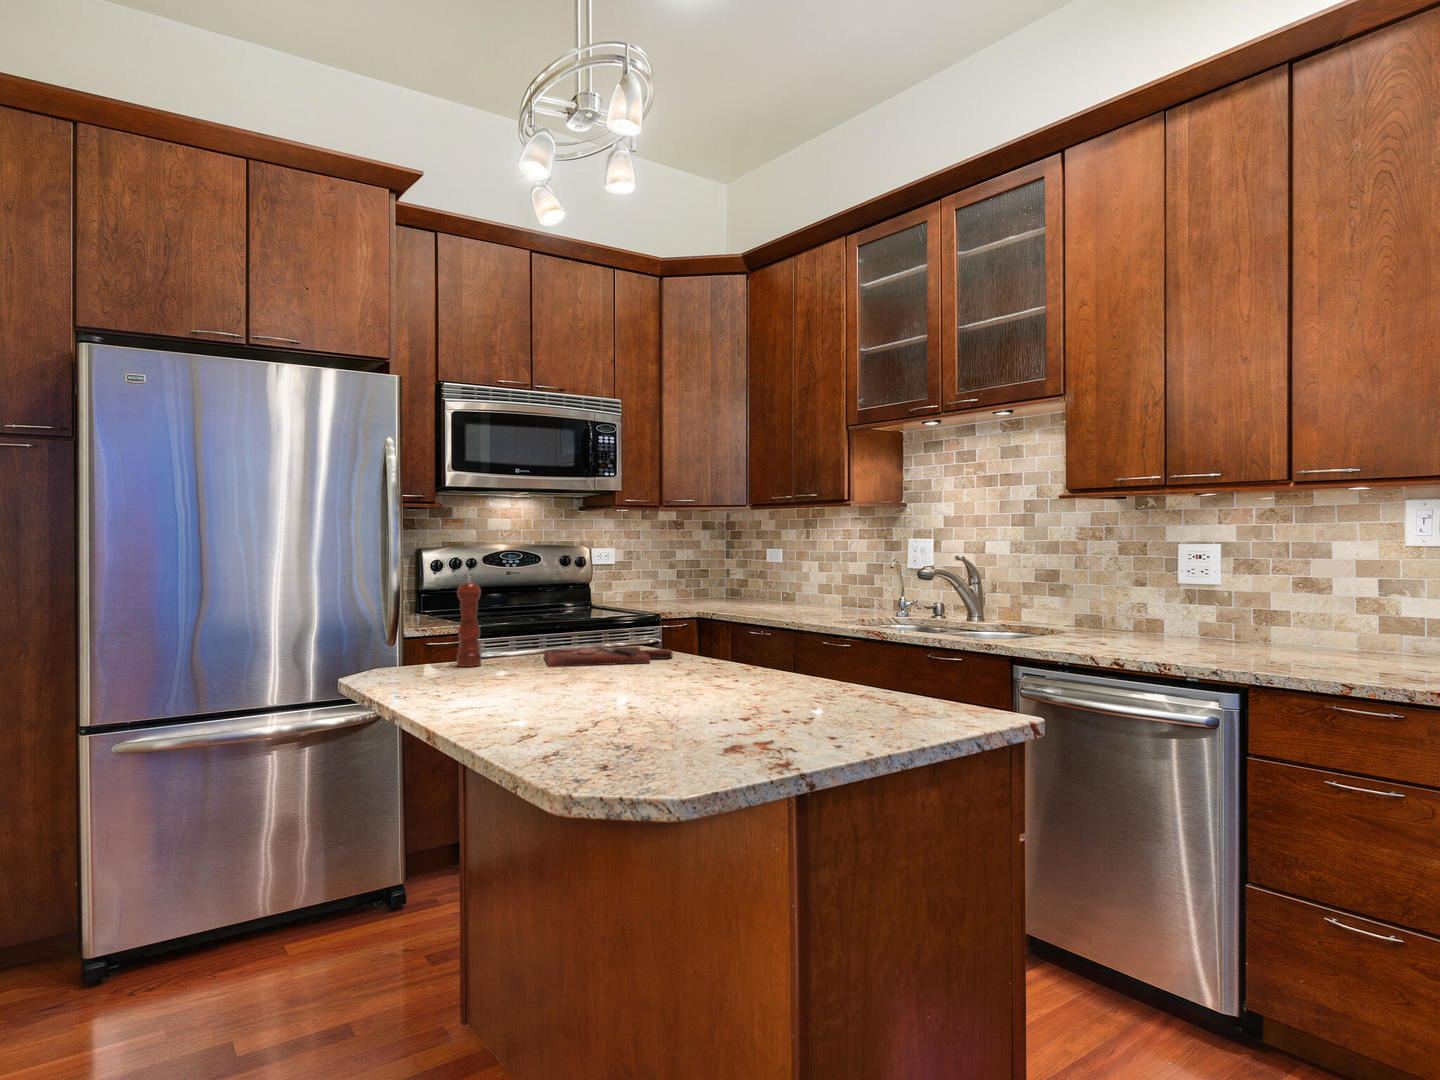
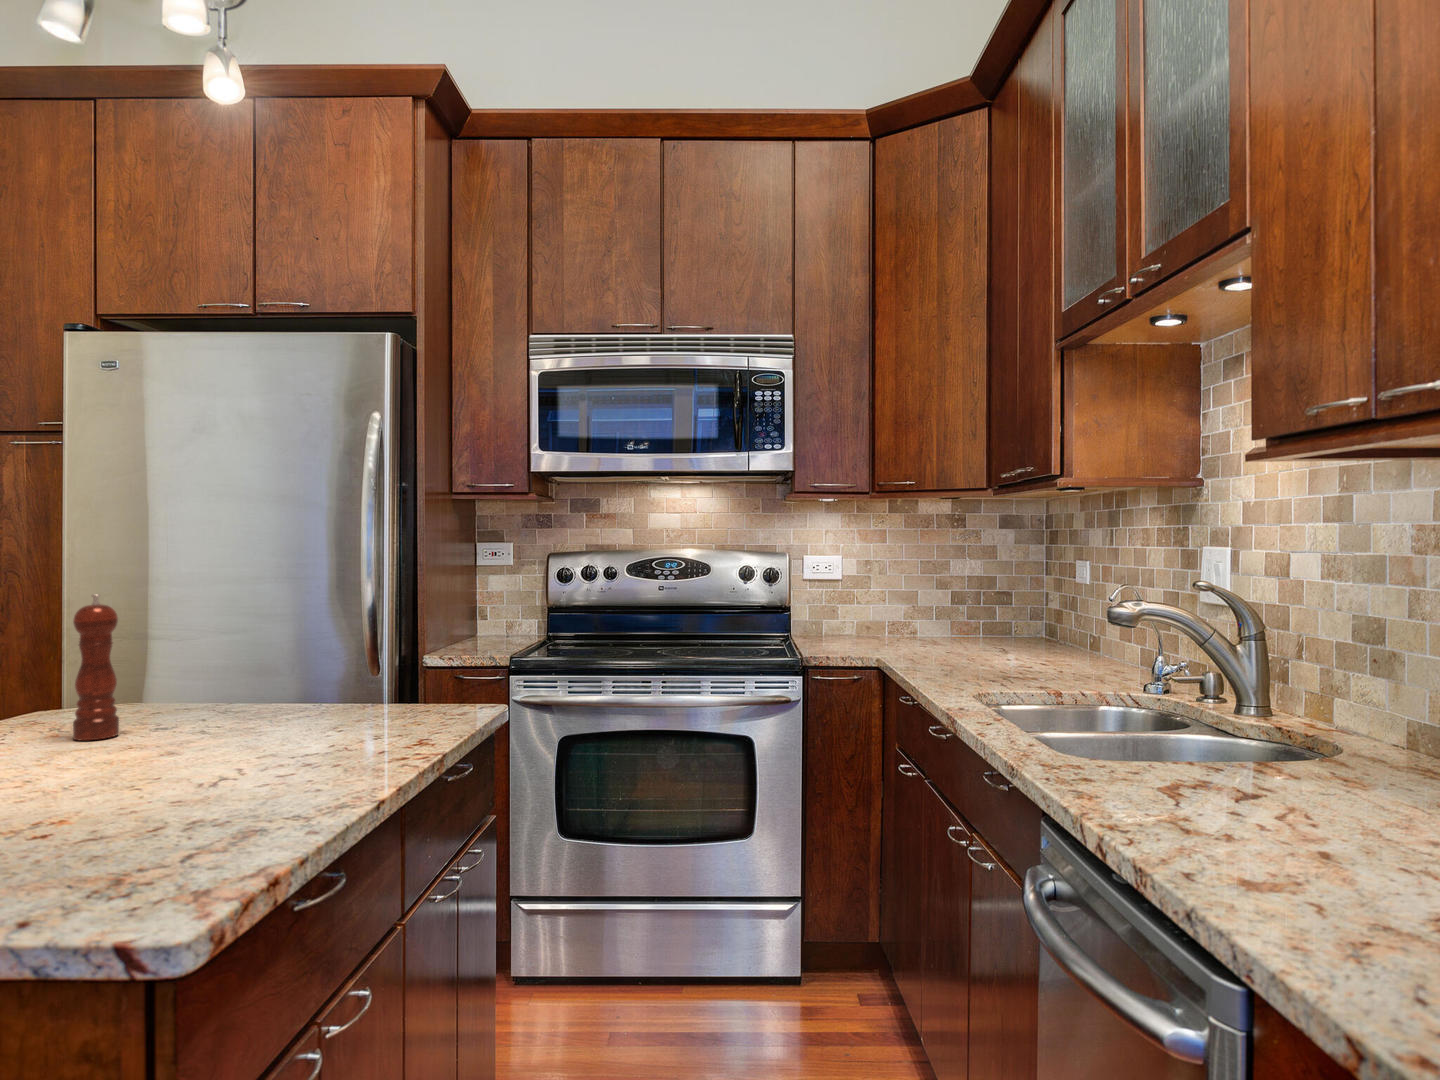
cutting board: present [544,647,673,667] -> none [134,722,367,779]

